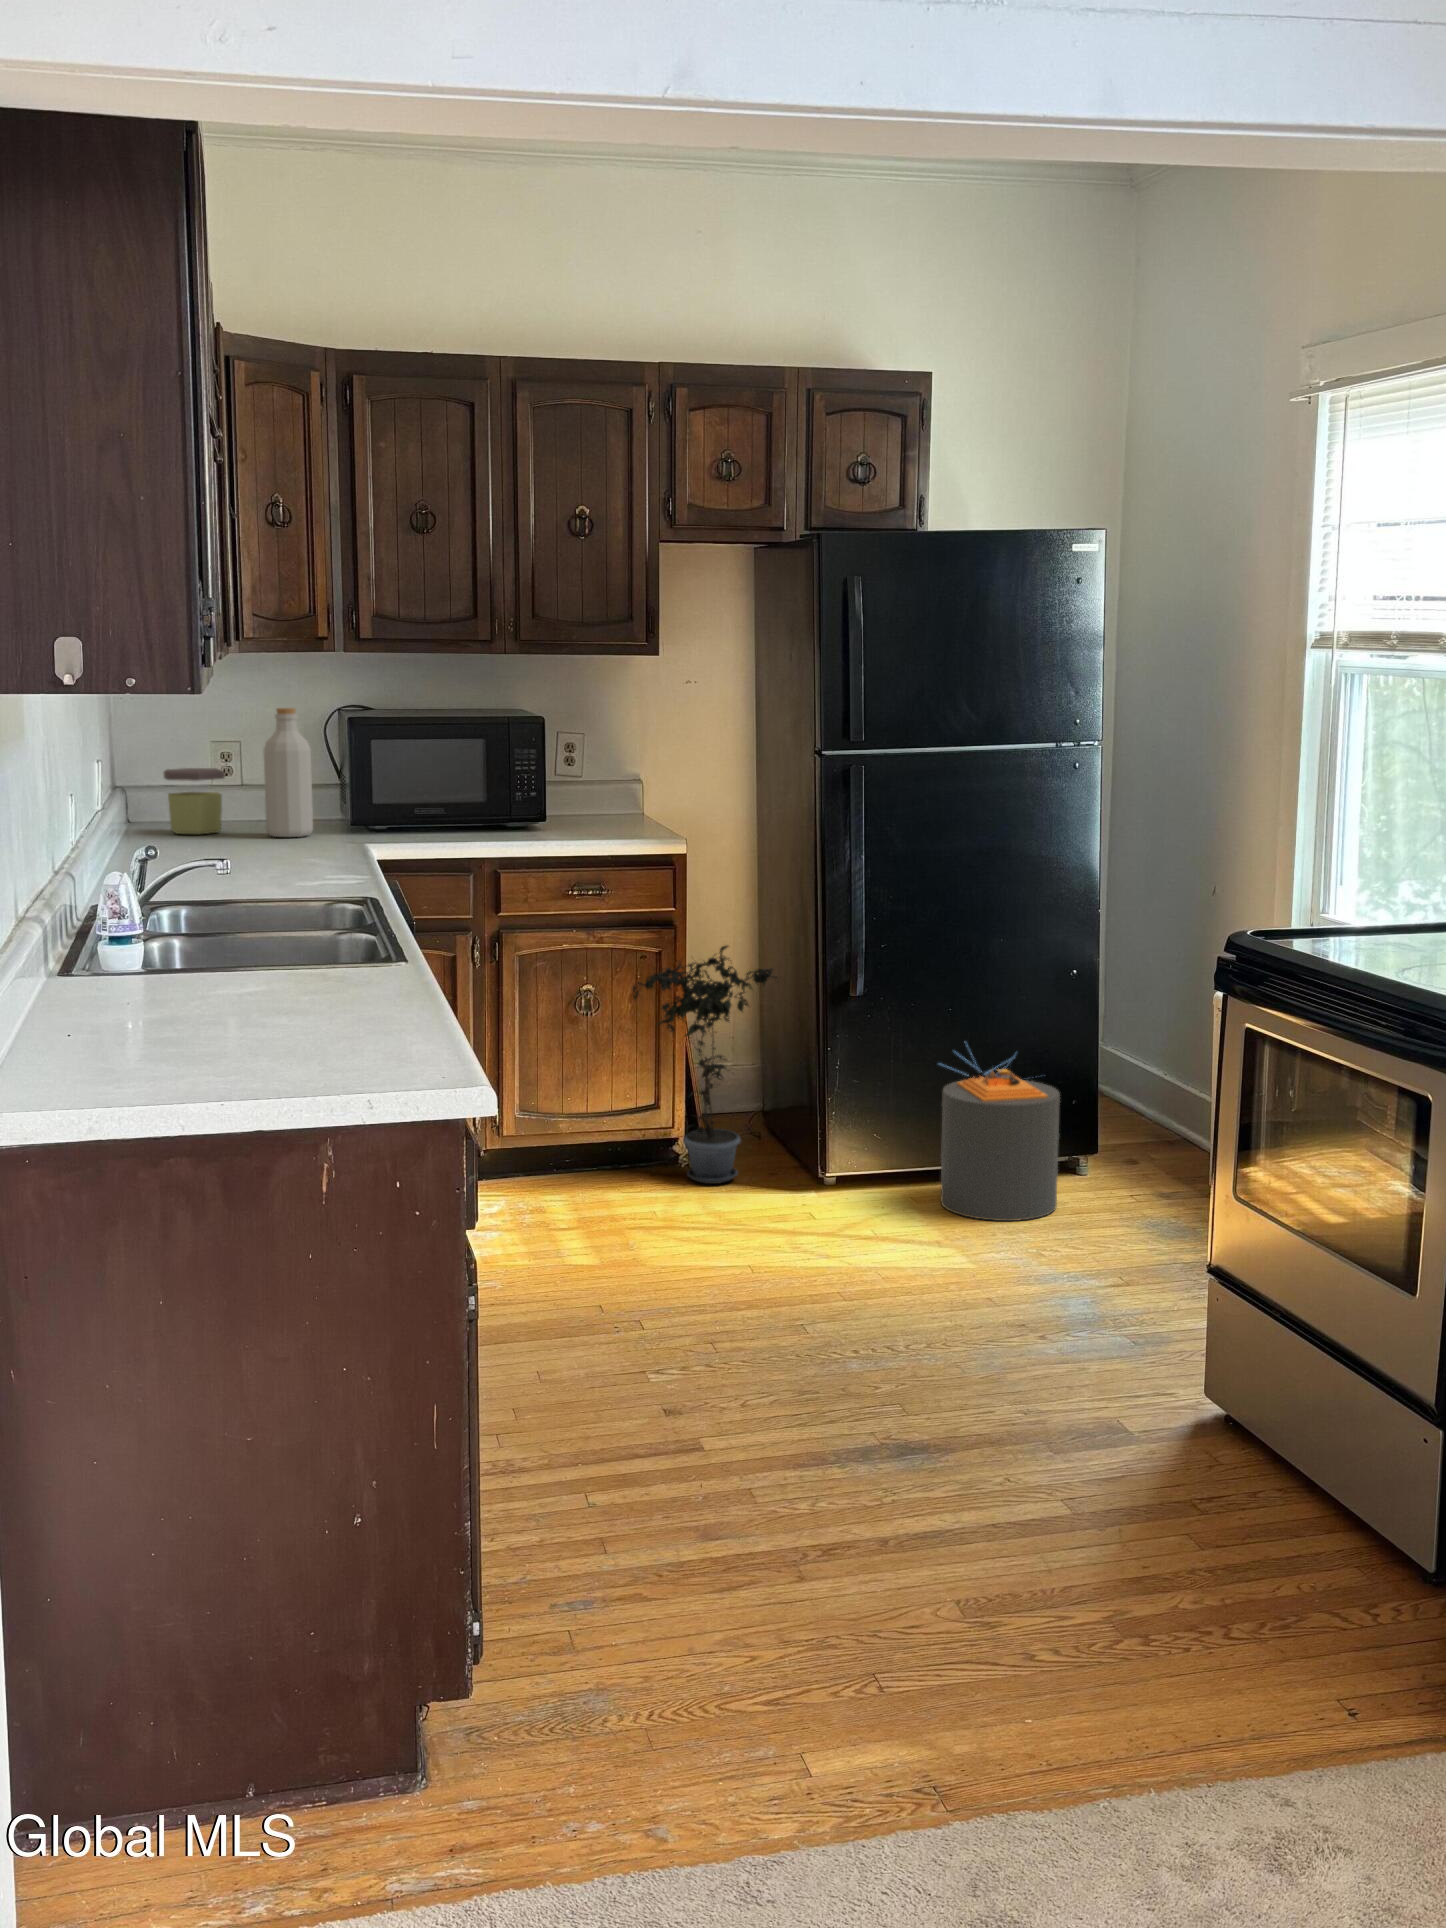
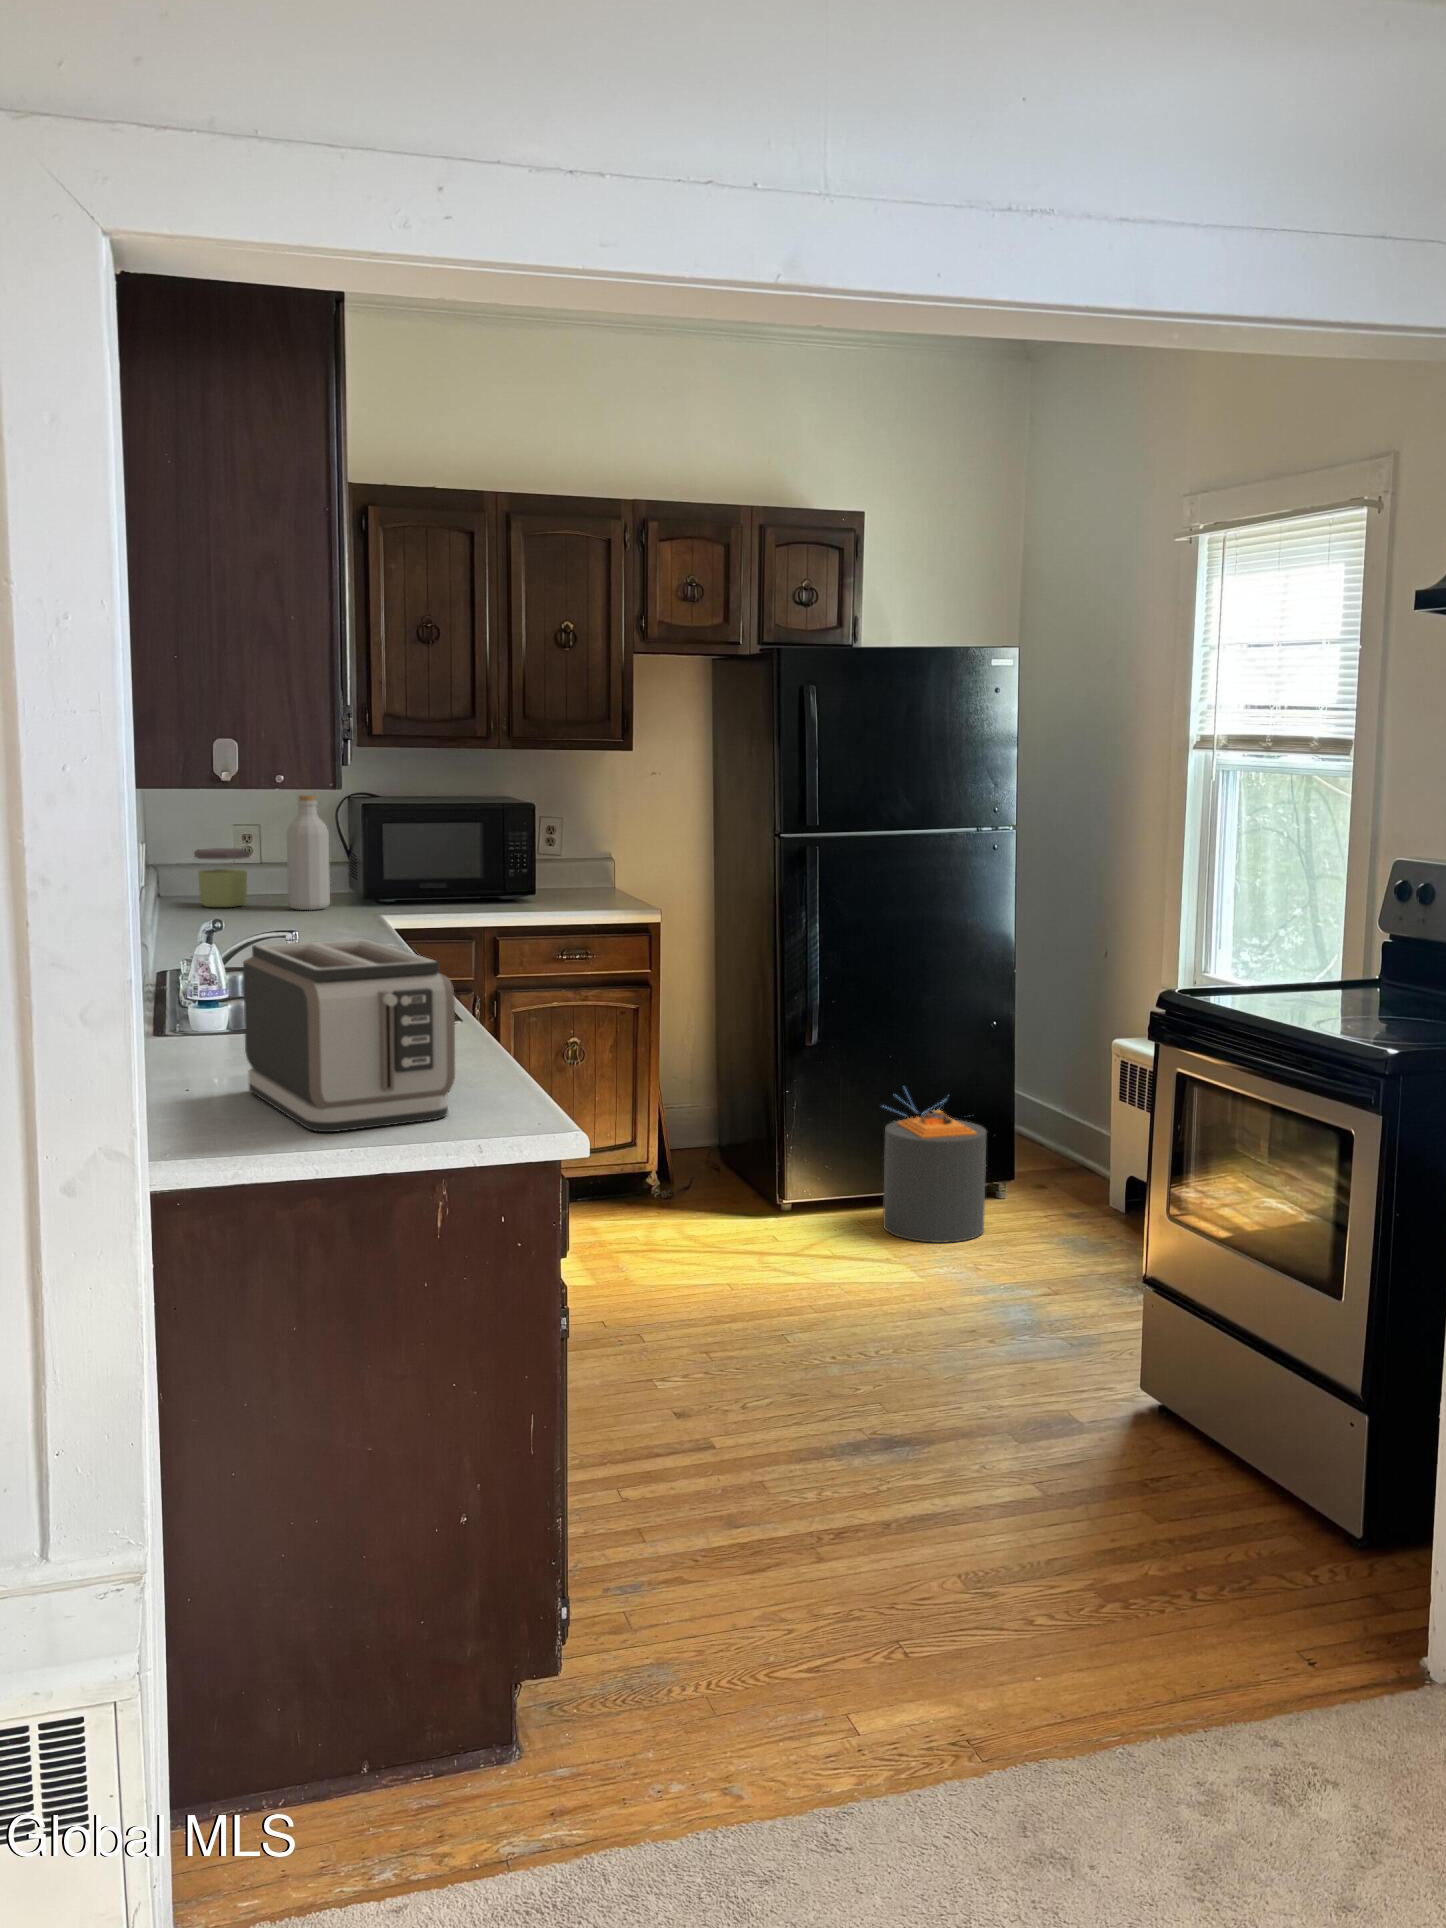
toaster: none [121,867,345,1084] -> present [243,939,455,1132]
potted plant: present [632,946,777,1184] -> none [612,1004,746,1214]

